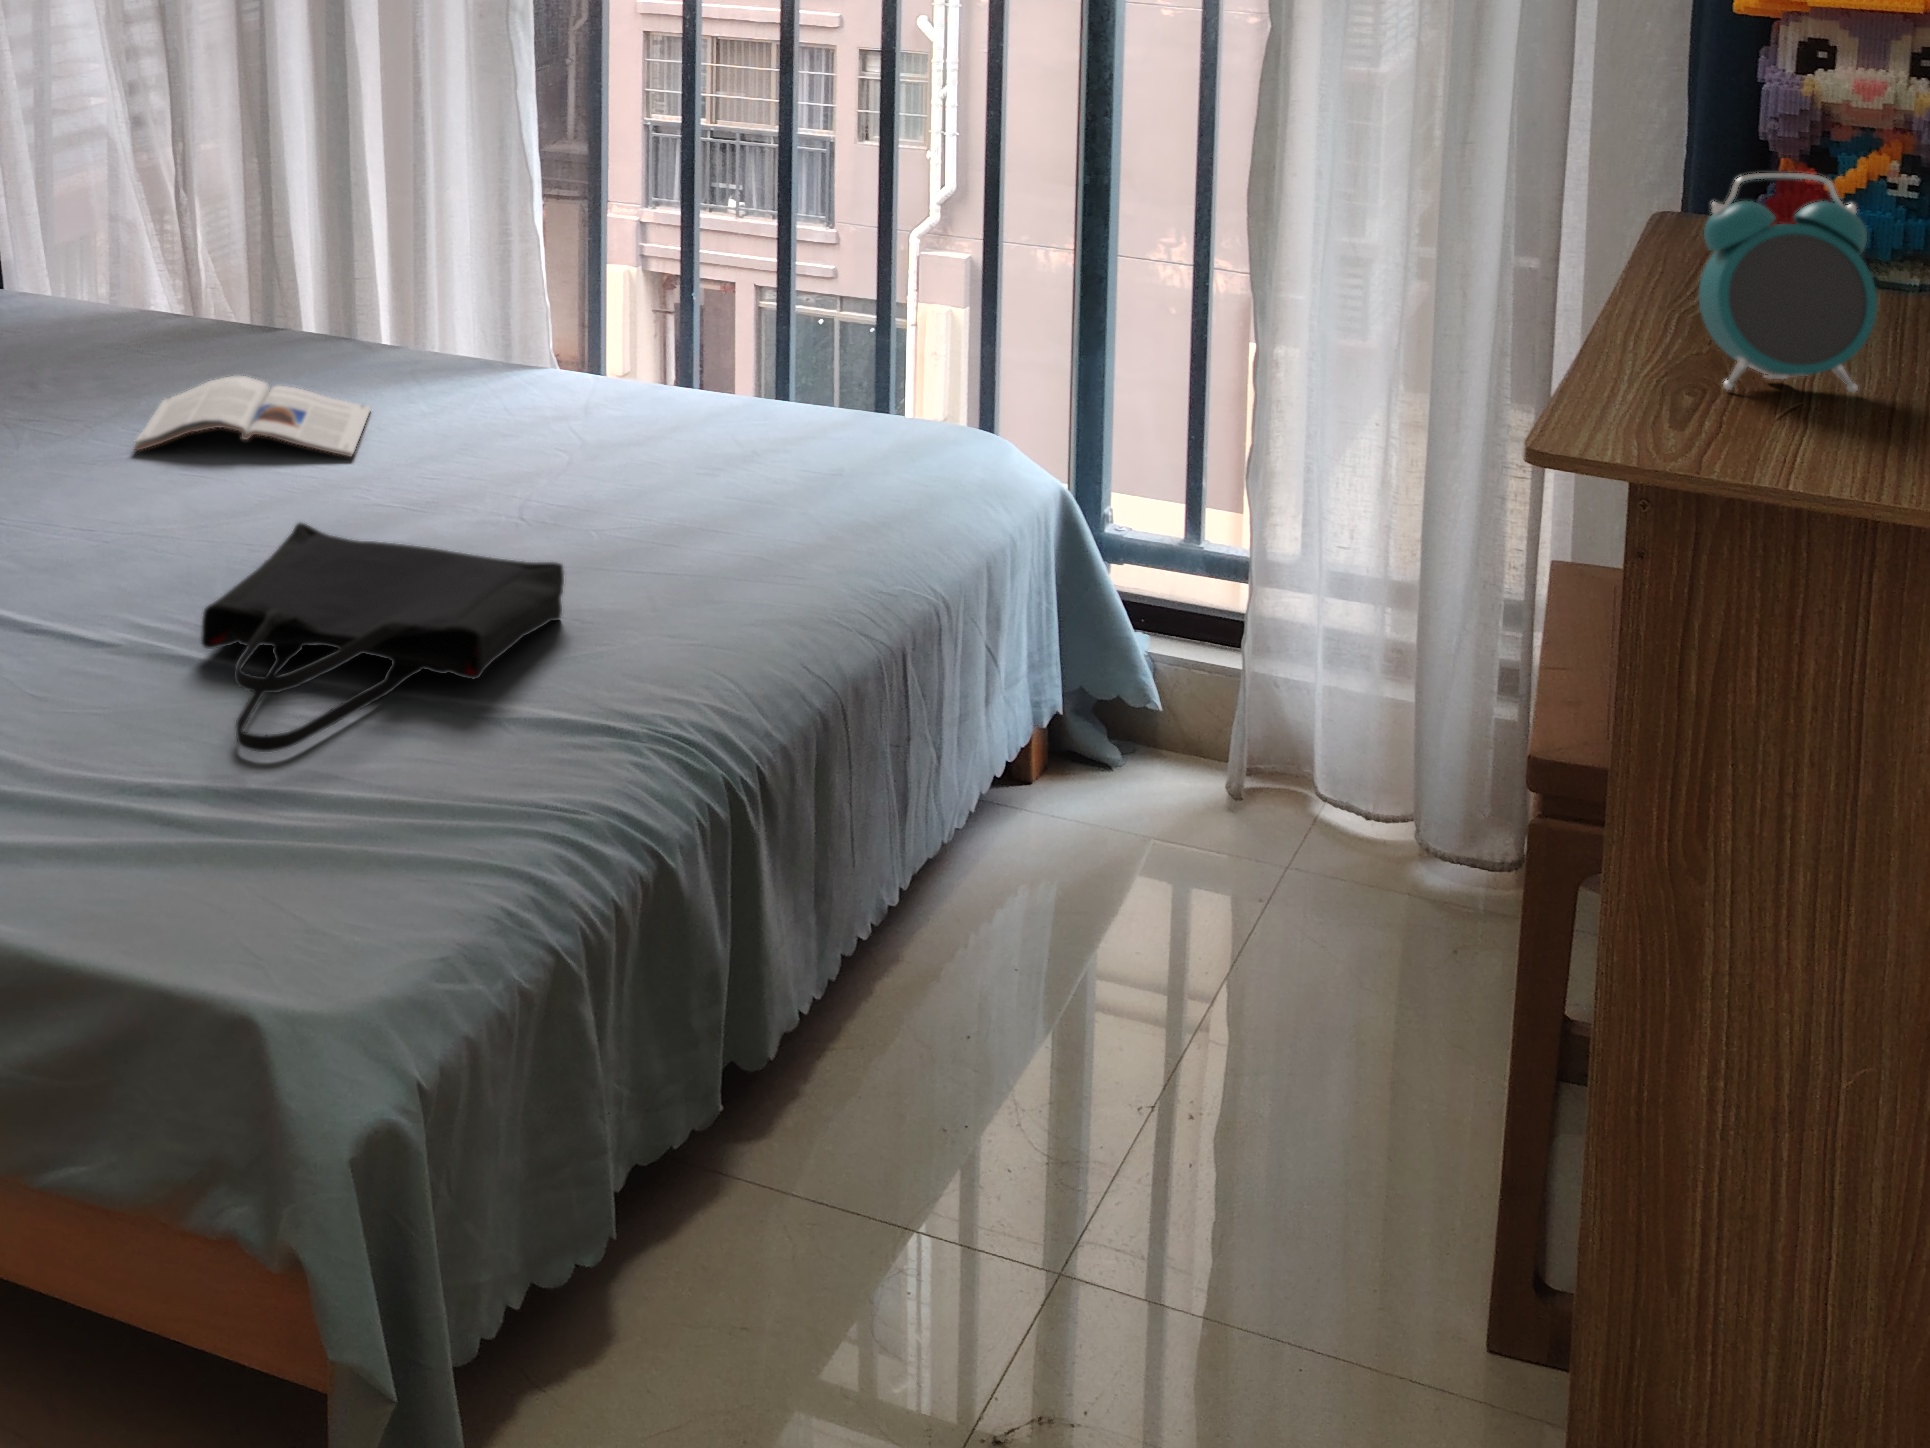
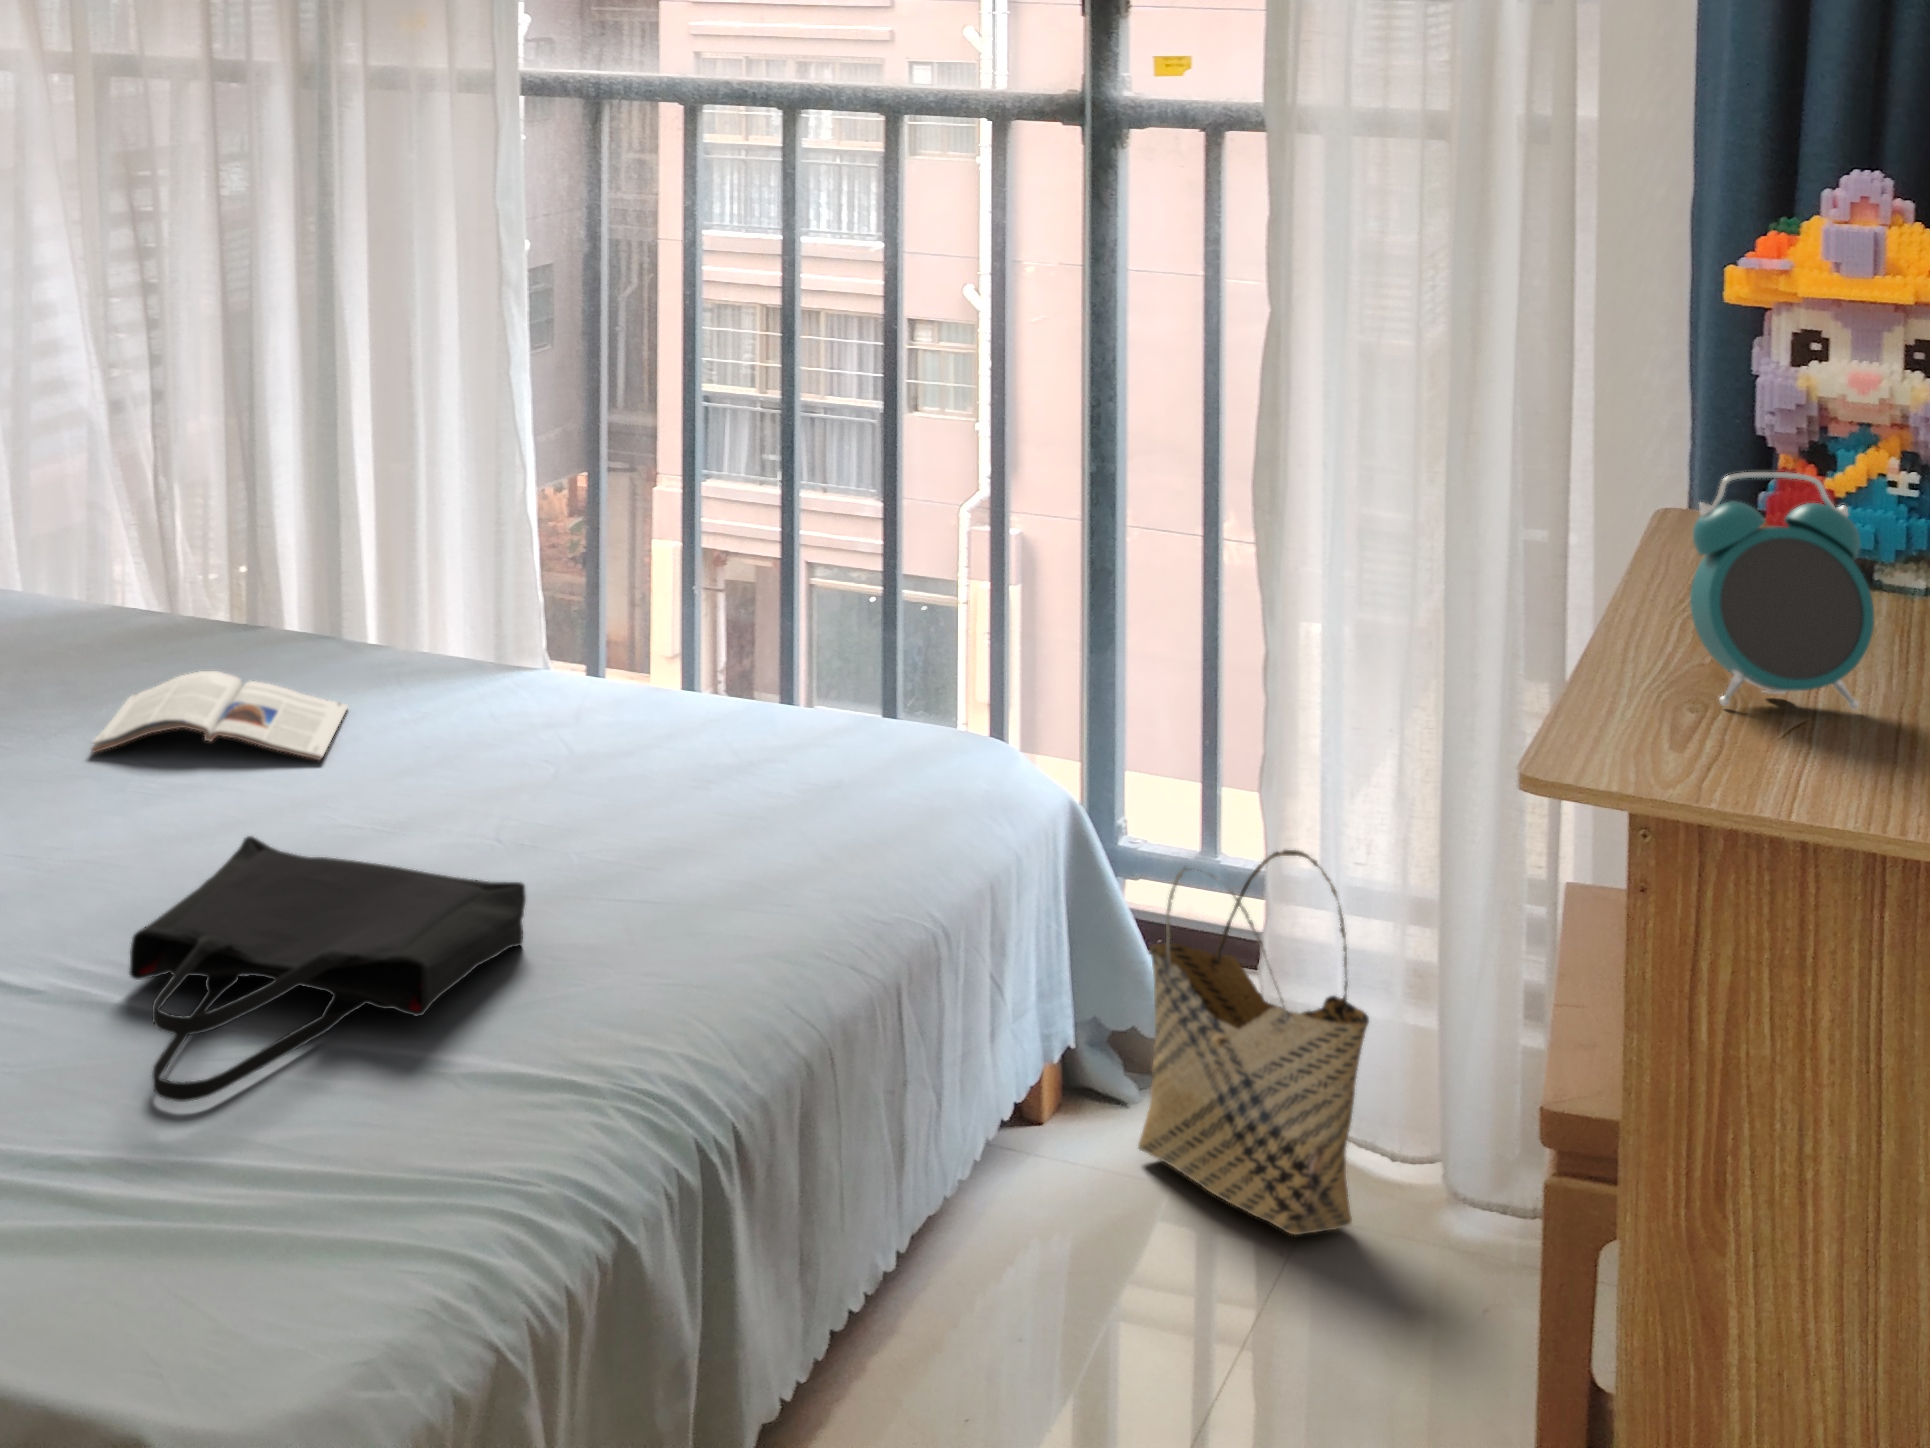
woven basket: none [1125,537,1353,886] -> present [1138,850,1369,1234]

